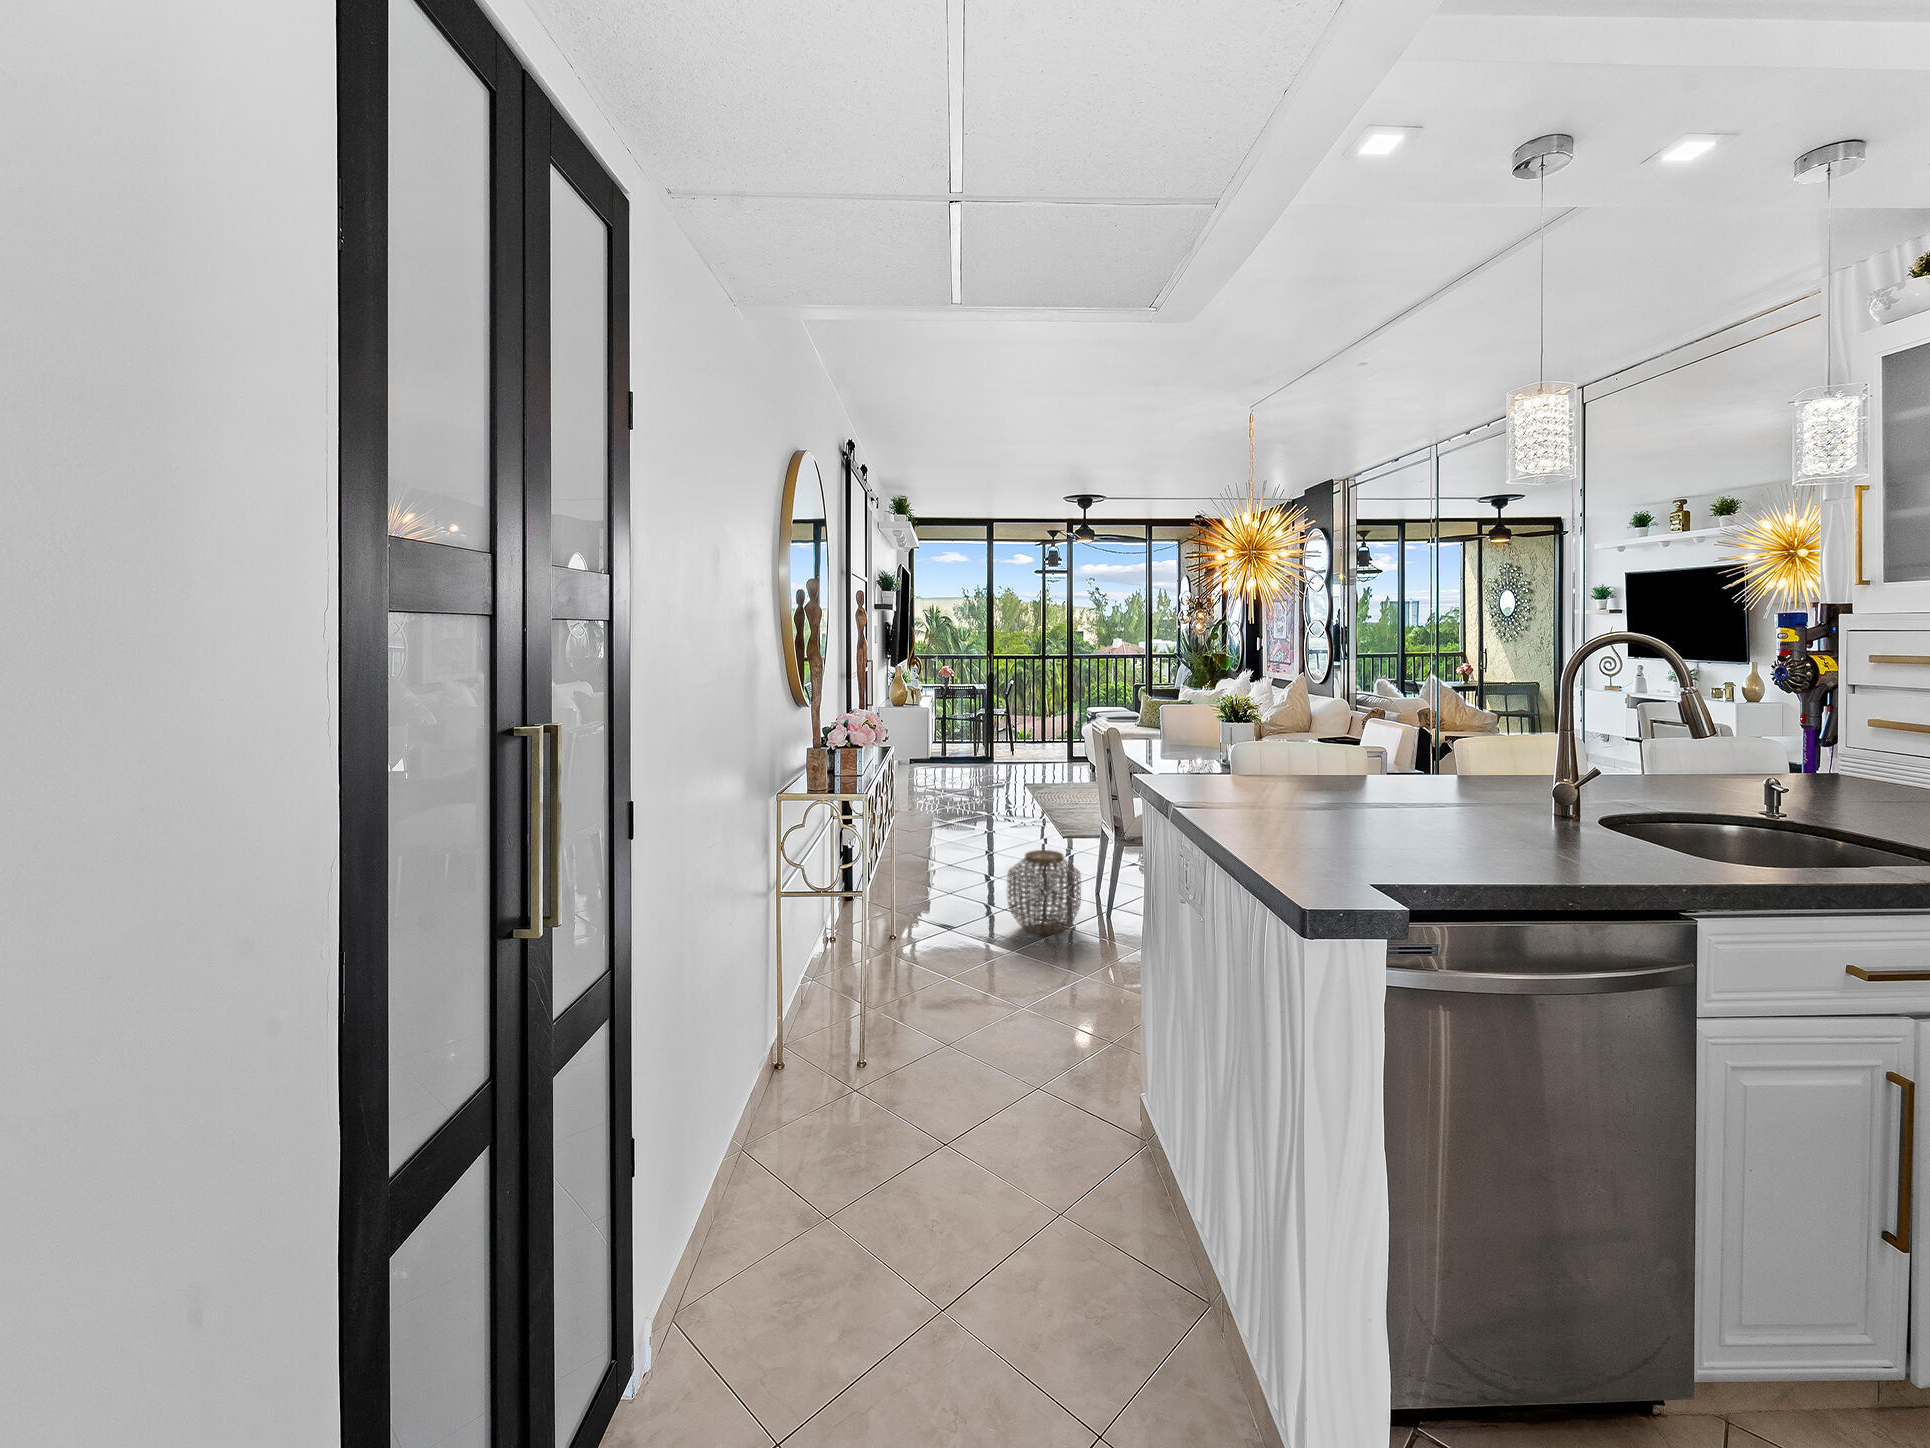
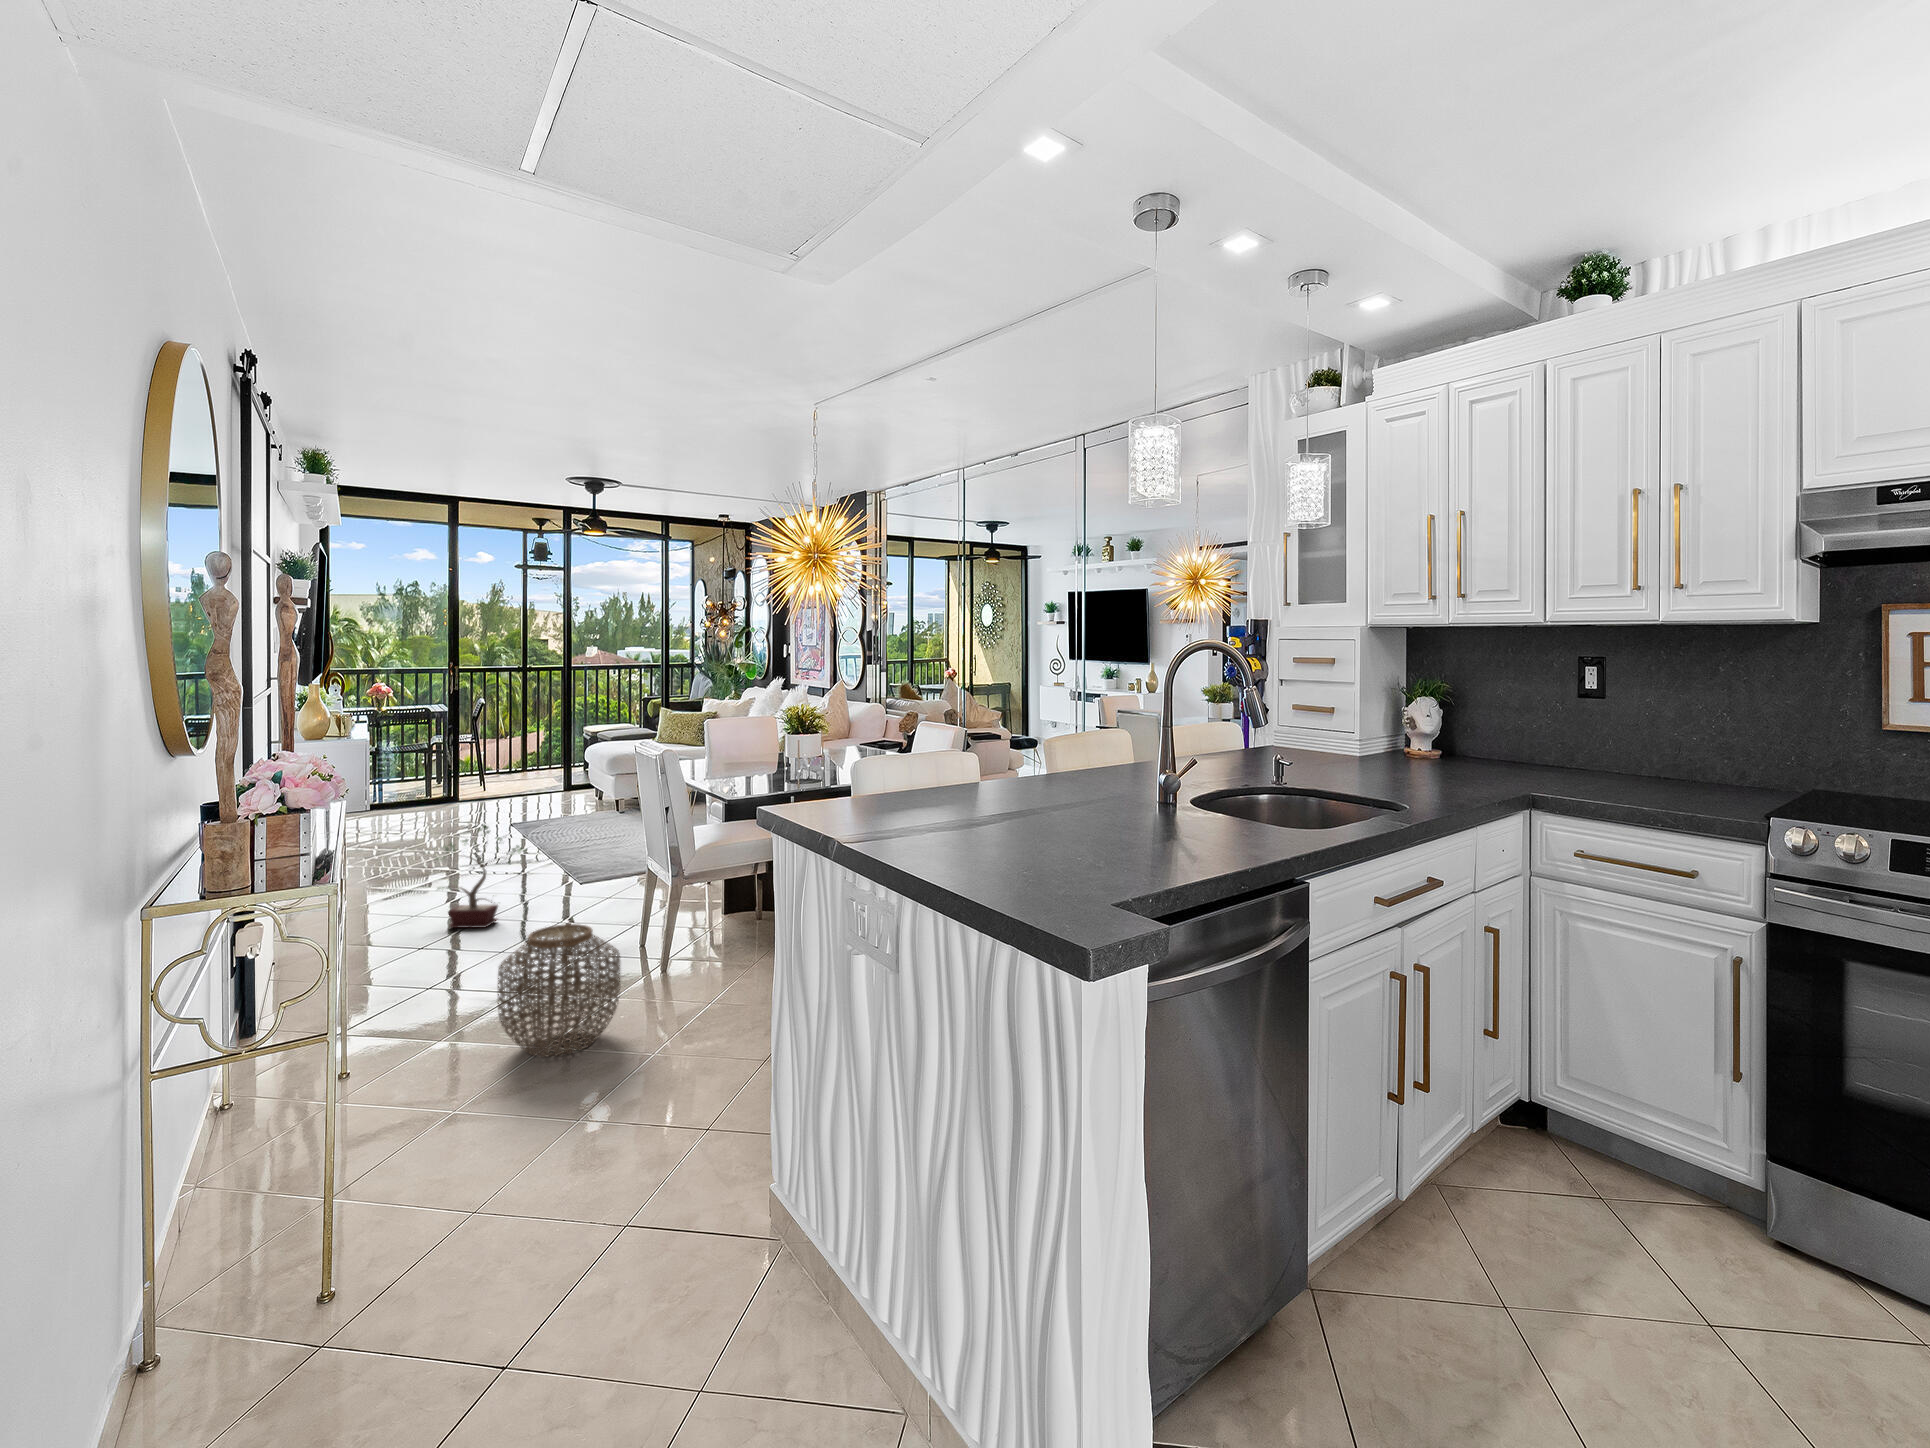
potted plant: none [974,780,1032,854] -> present [435,825,522,928]

